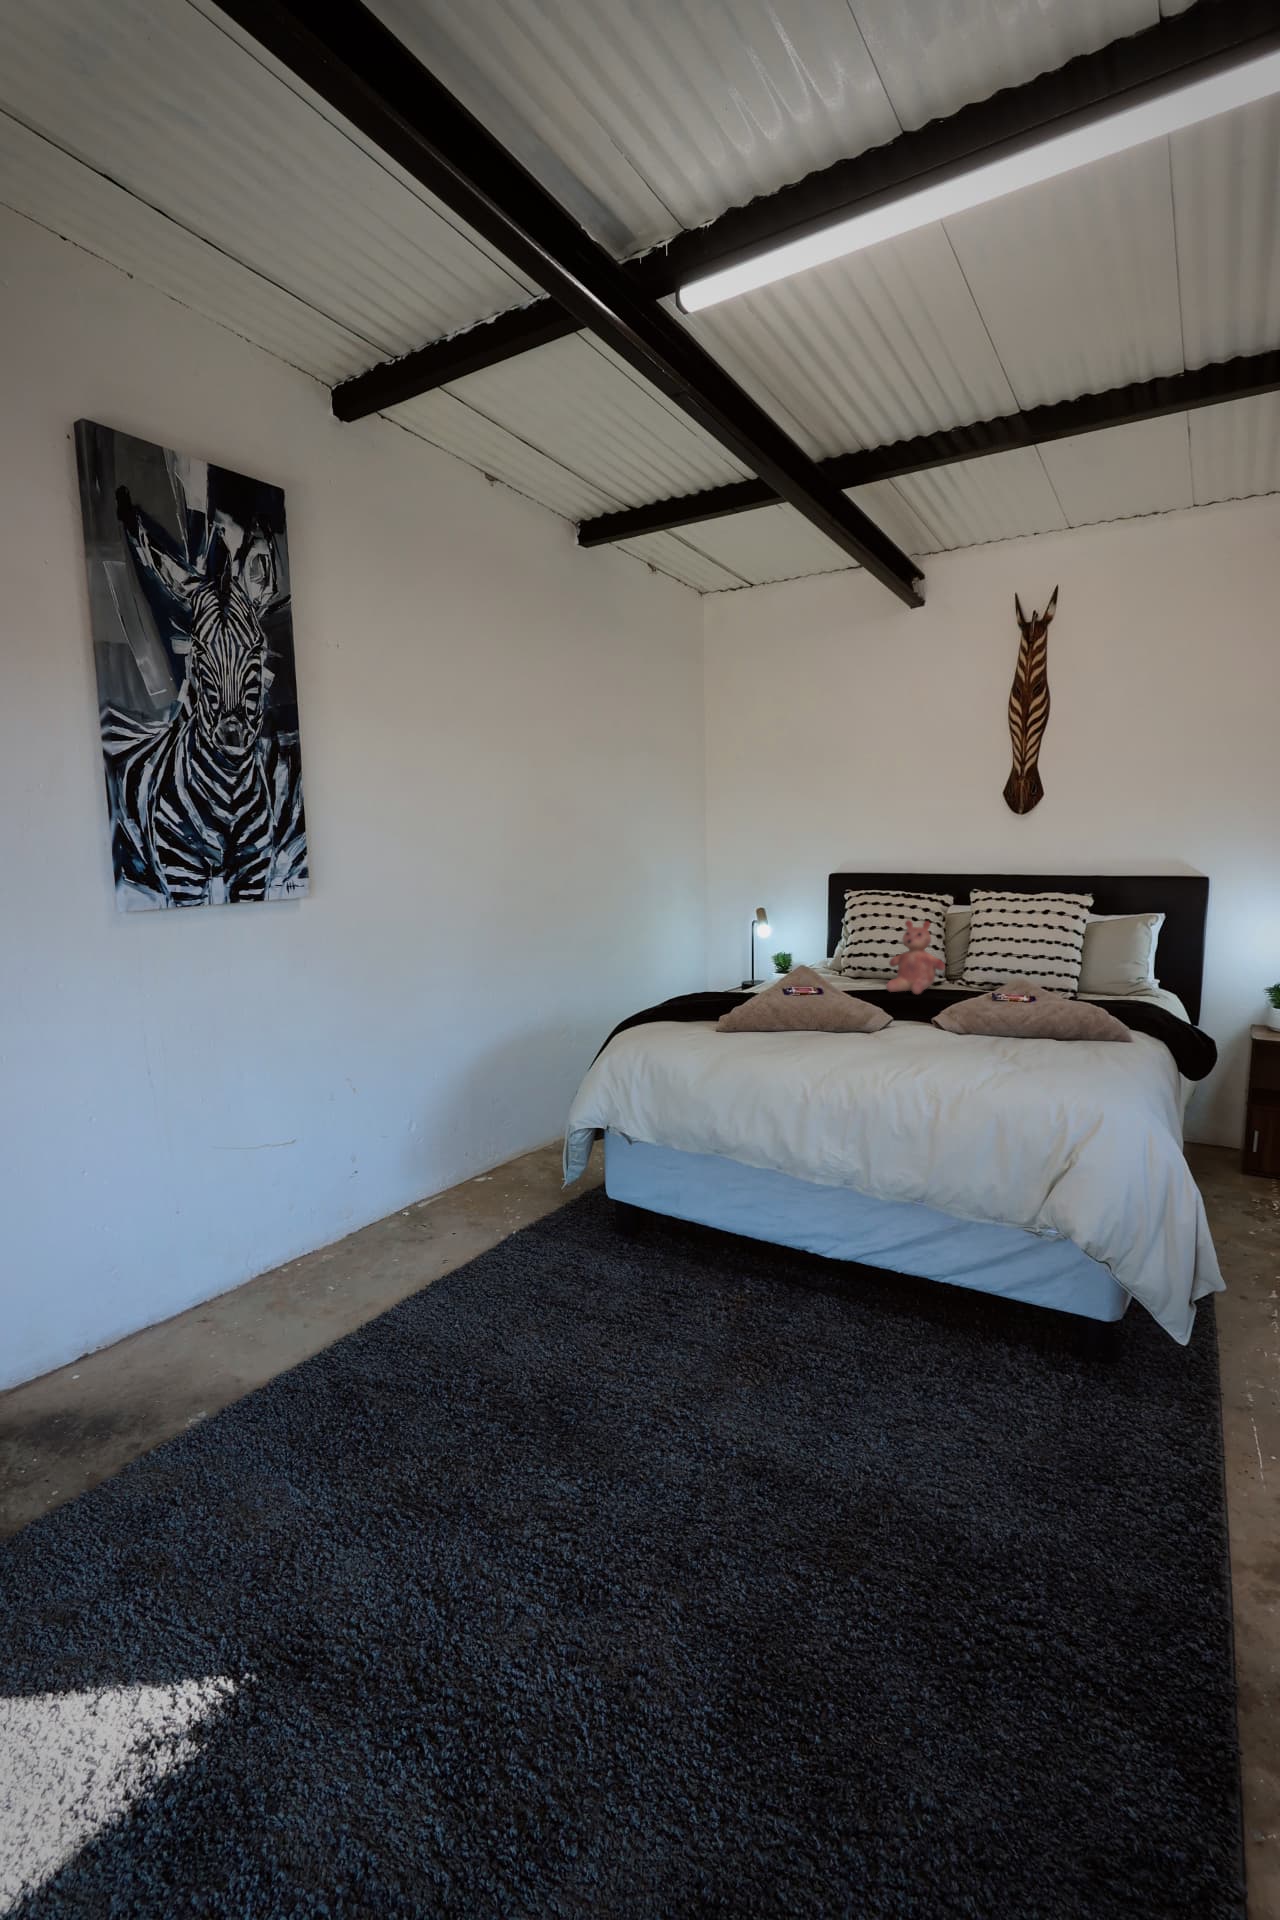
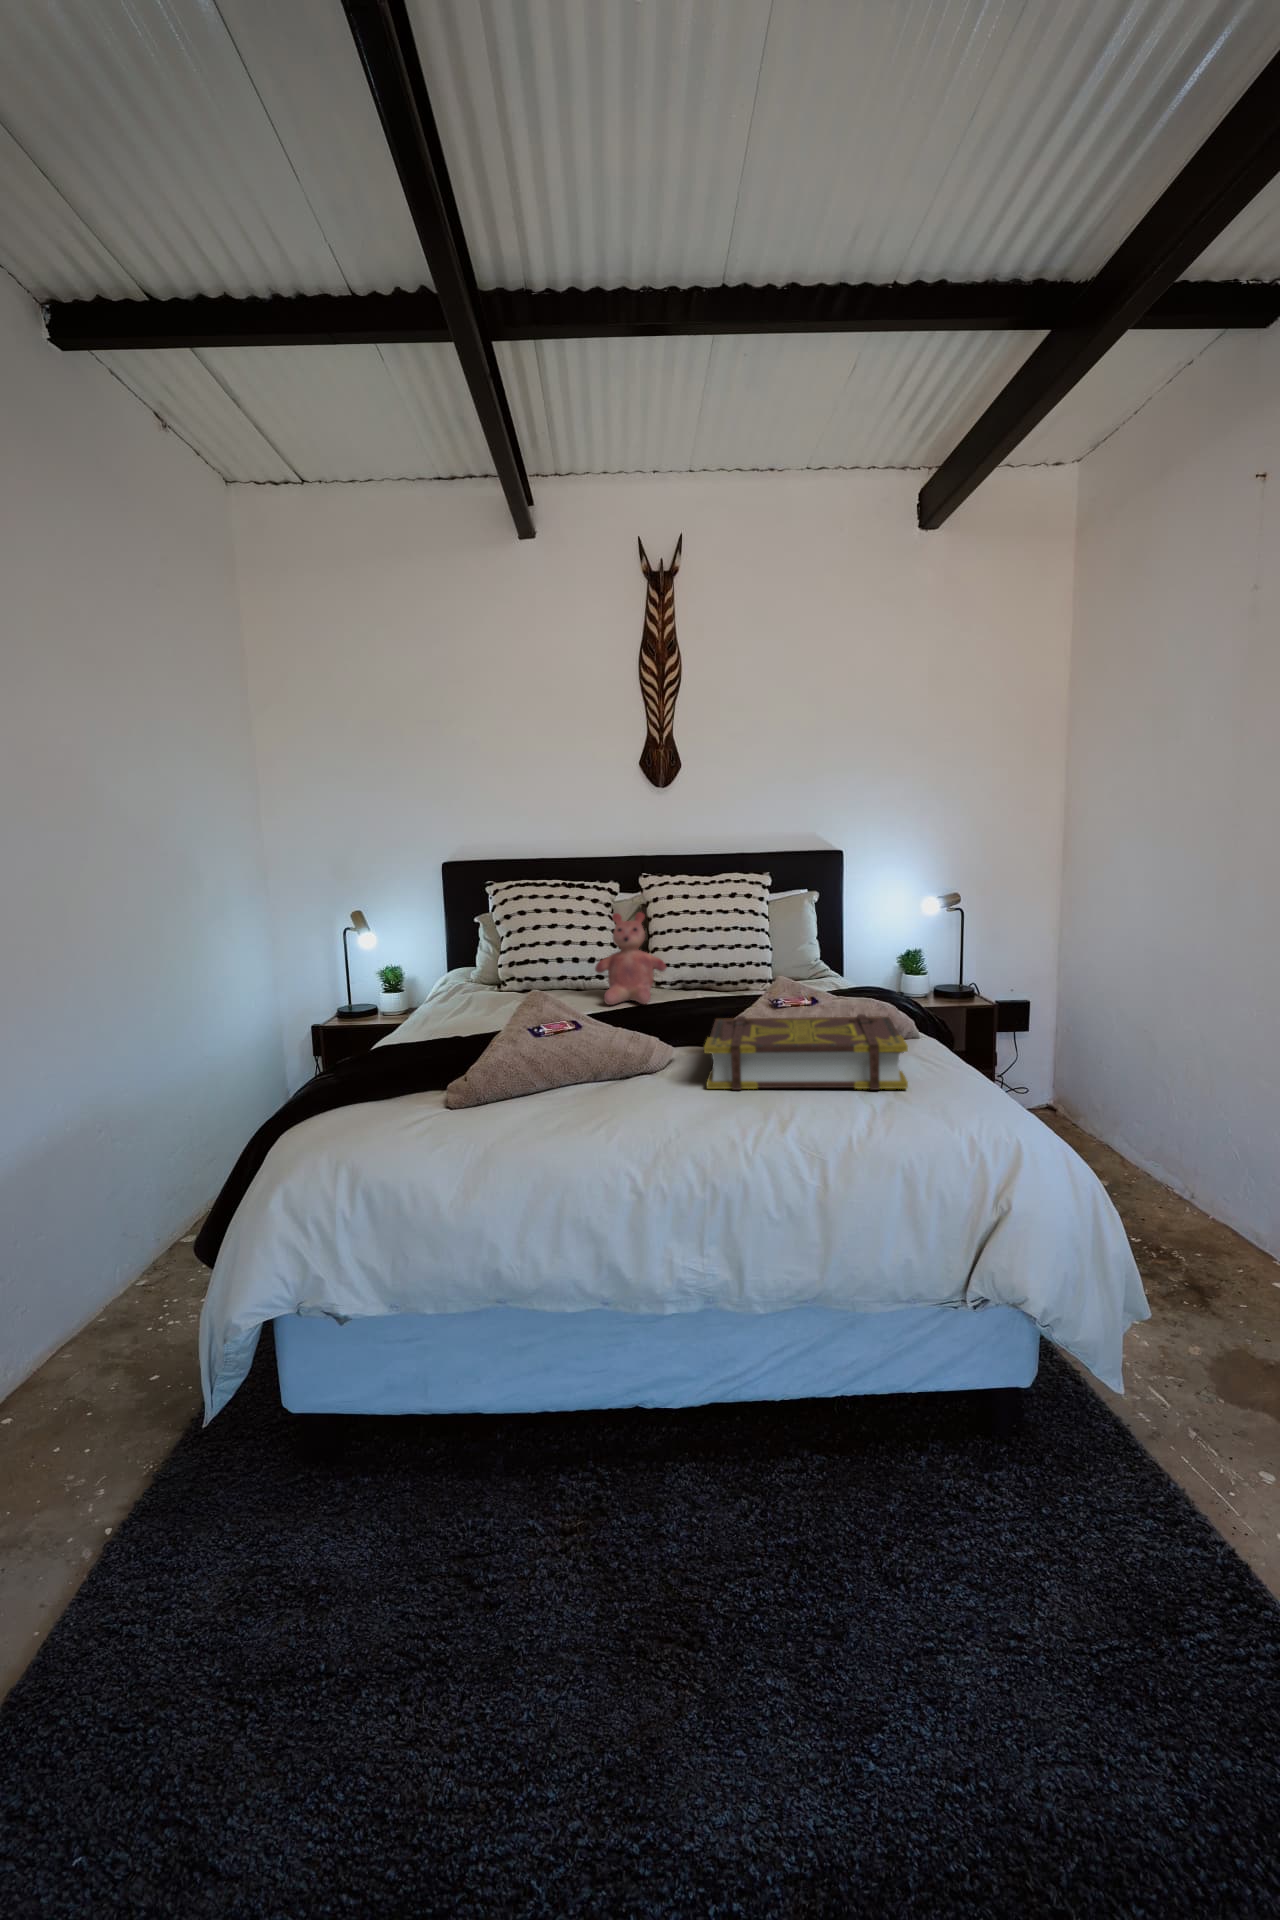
book: none [859,1004,1041,1068] -> present [704,1014,908,1090]

